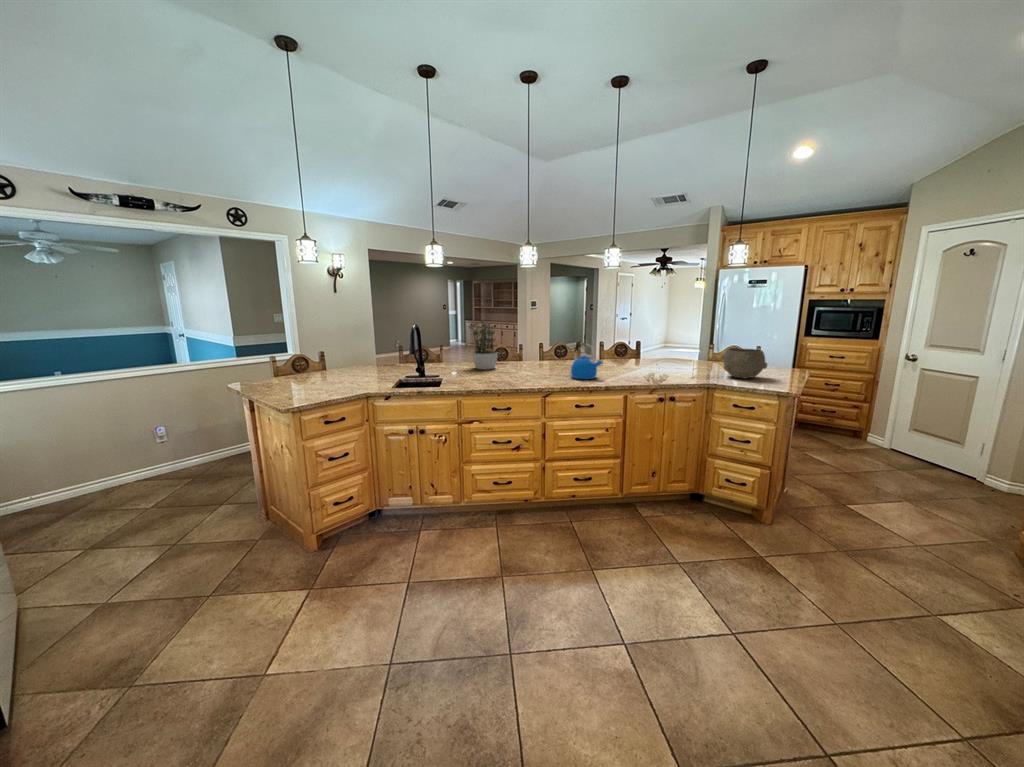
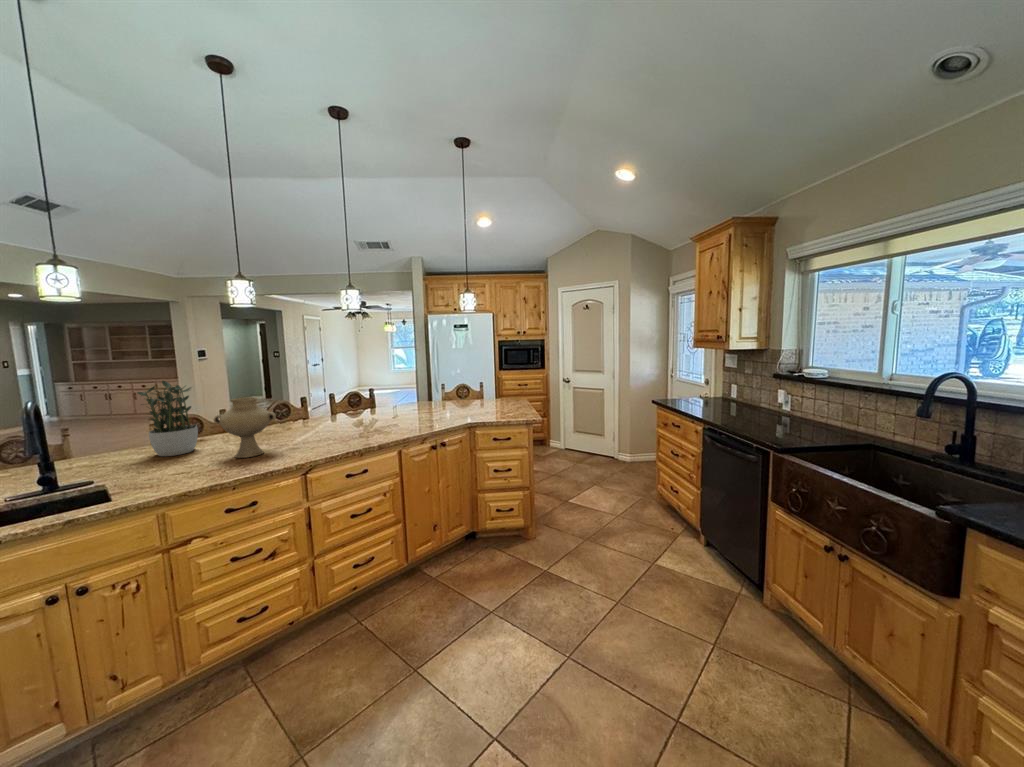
vase: none [500,335,537,378] -> present [214,397,276,458]
kettle: present [571,343,602,379] -> none [326,398,366,442]
bowl: present [722,349,767,378] -> none [470,386,507,413]

